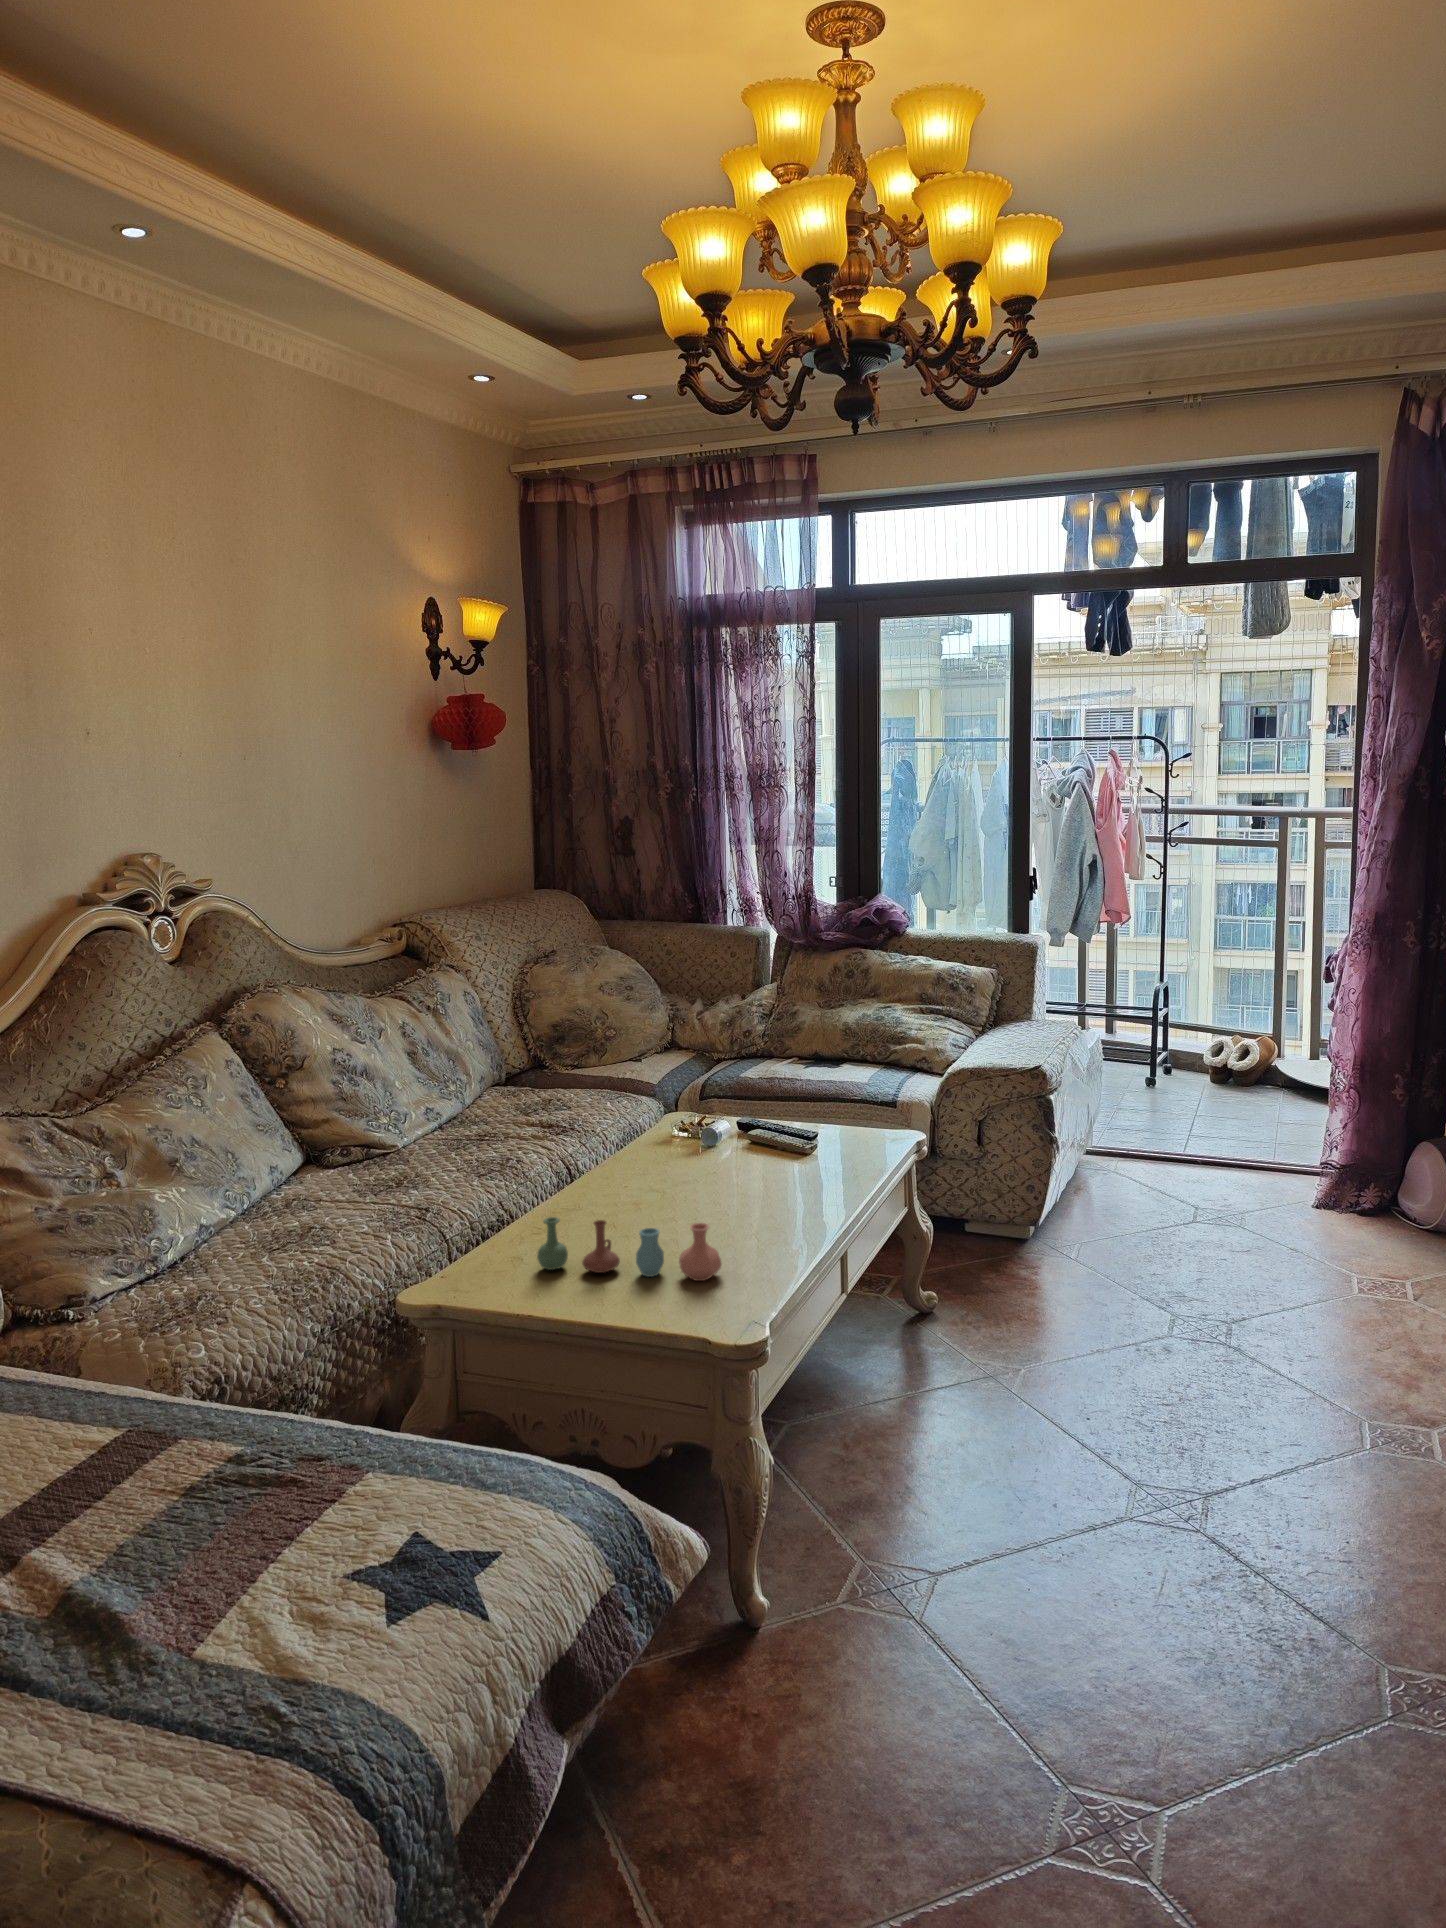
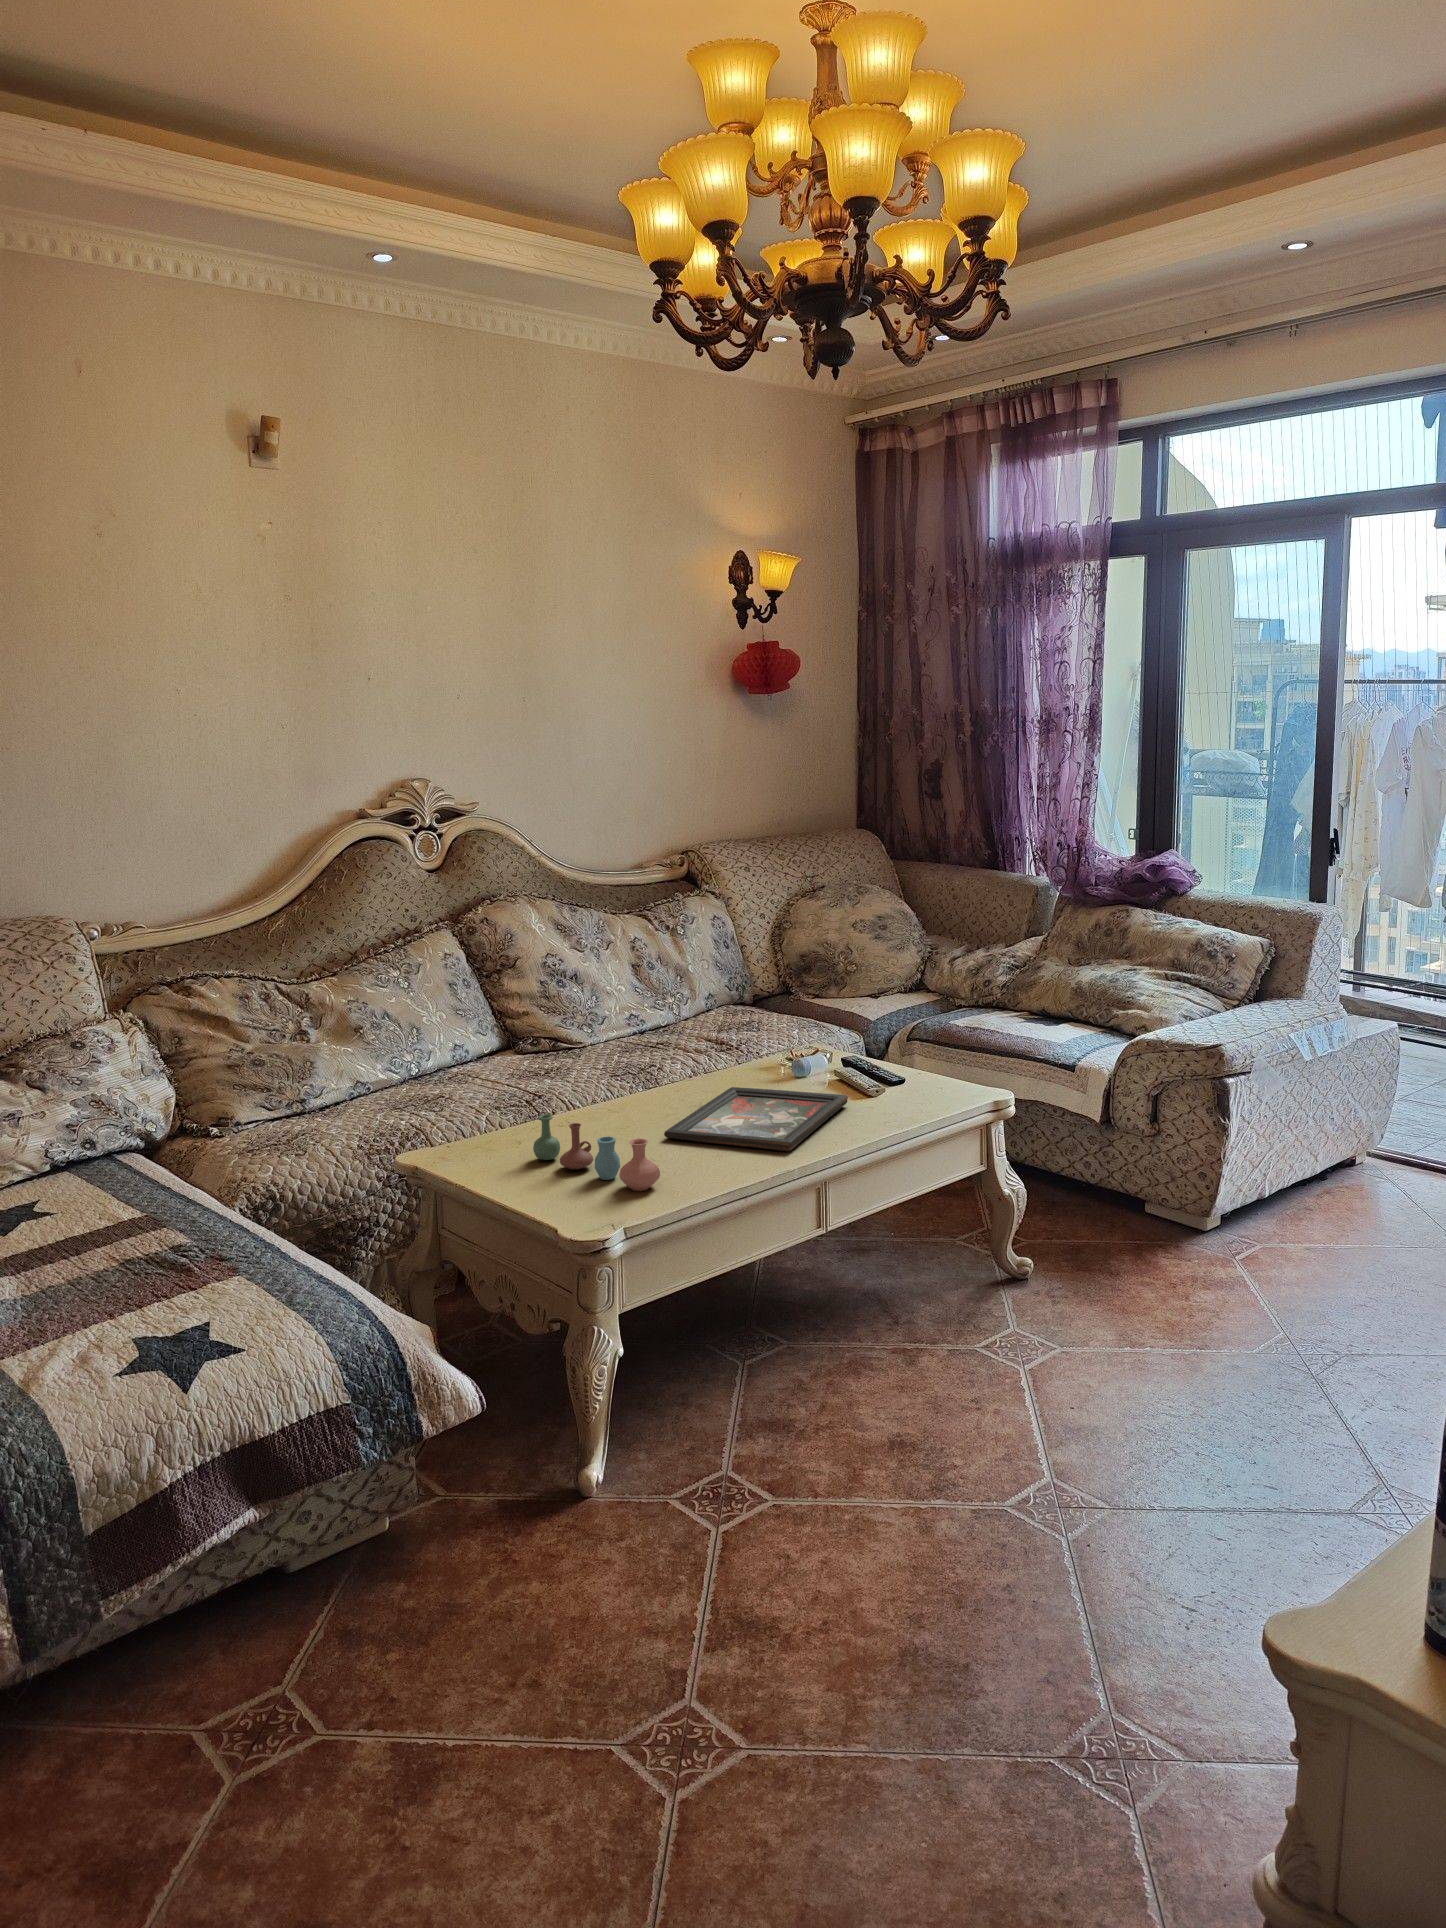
decorative tray: none [650,1153,798,1224] -> present [664,1087,848,1151]

